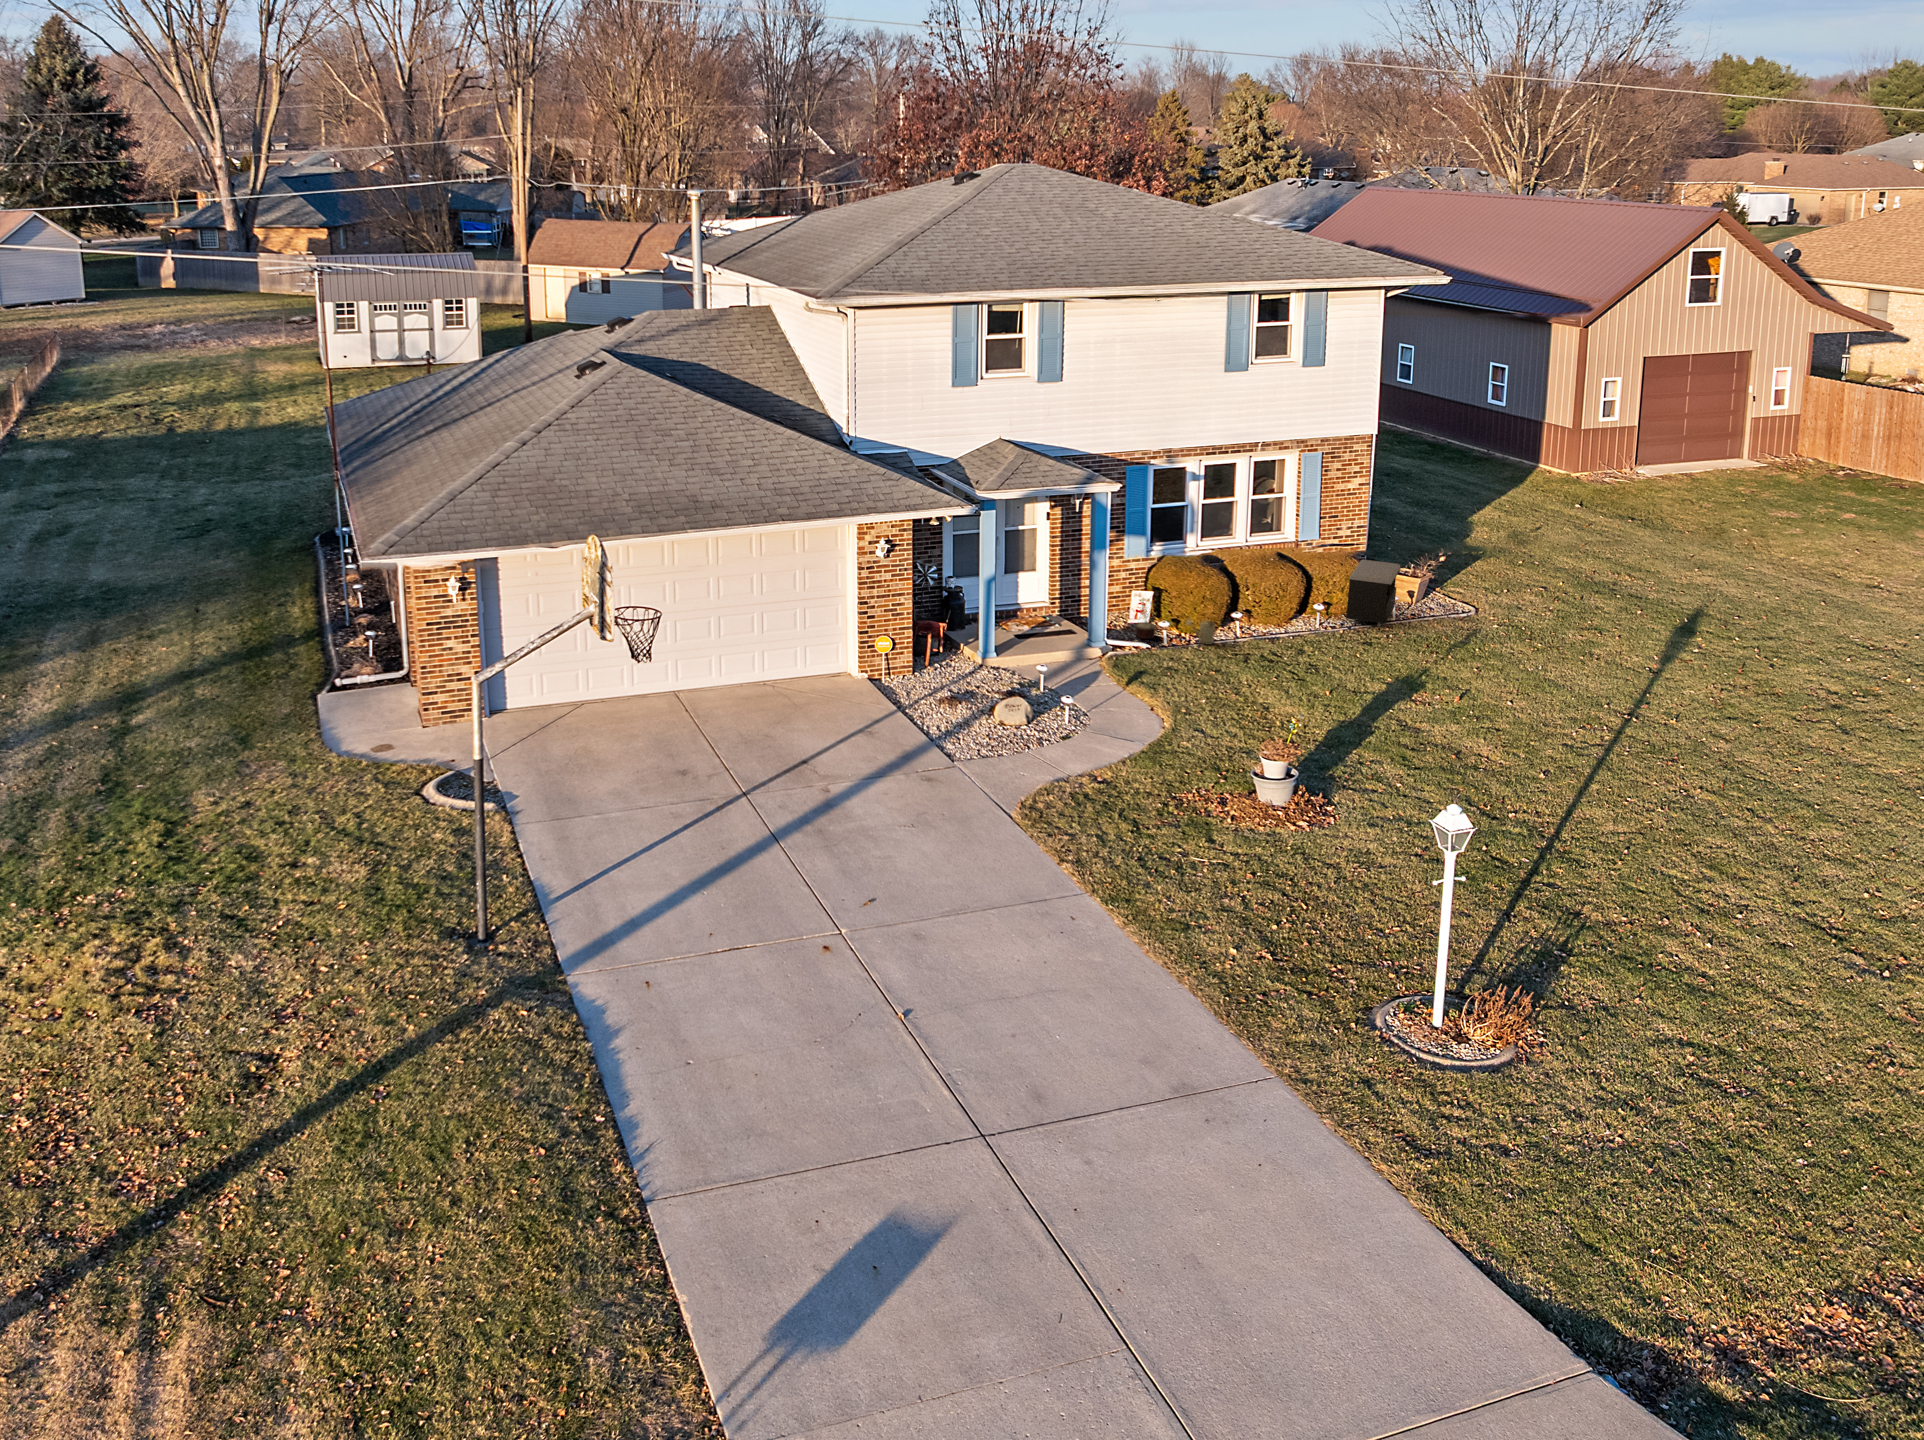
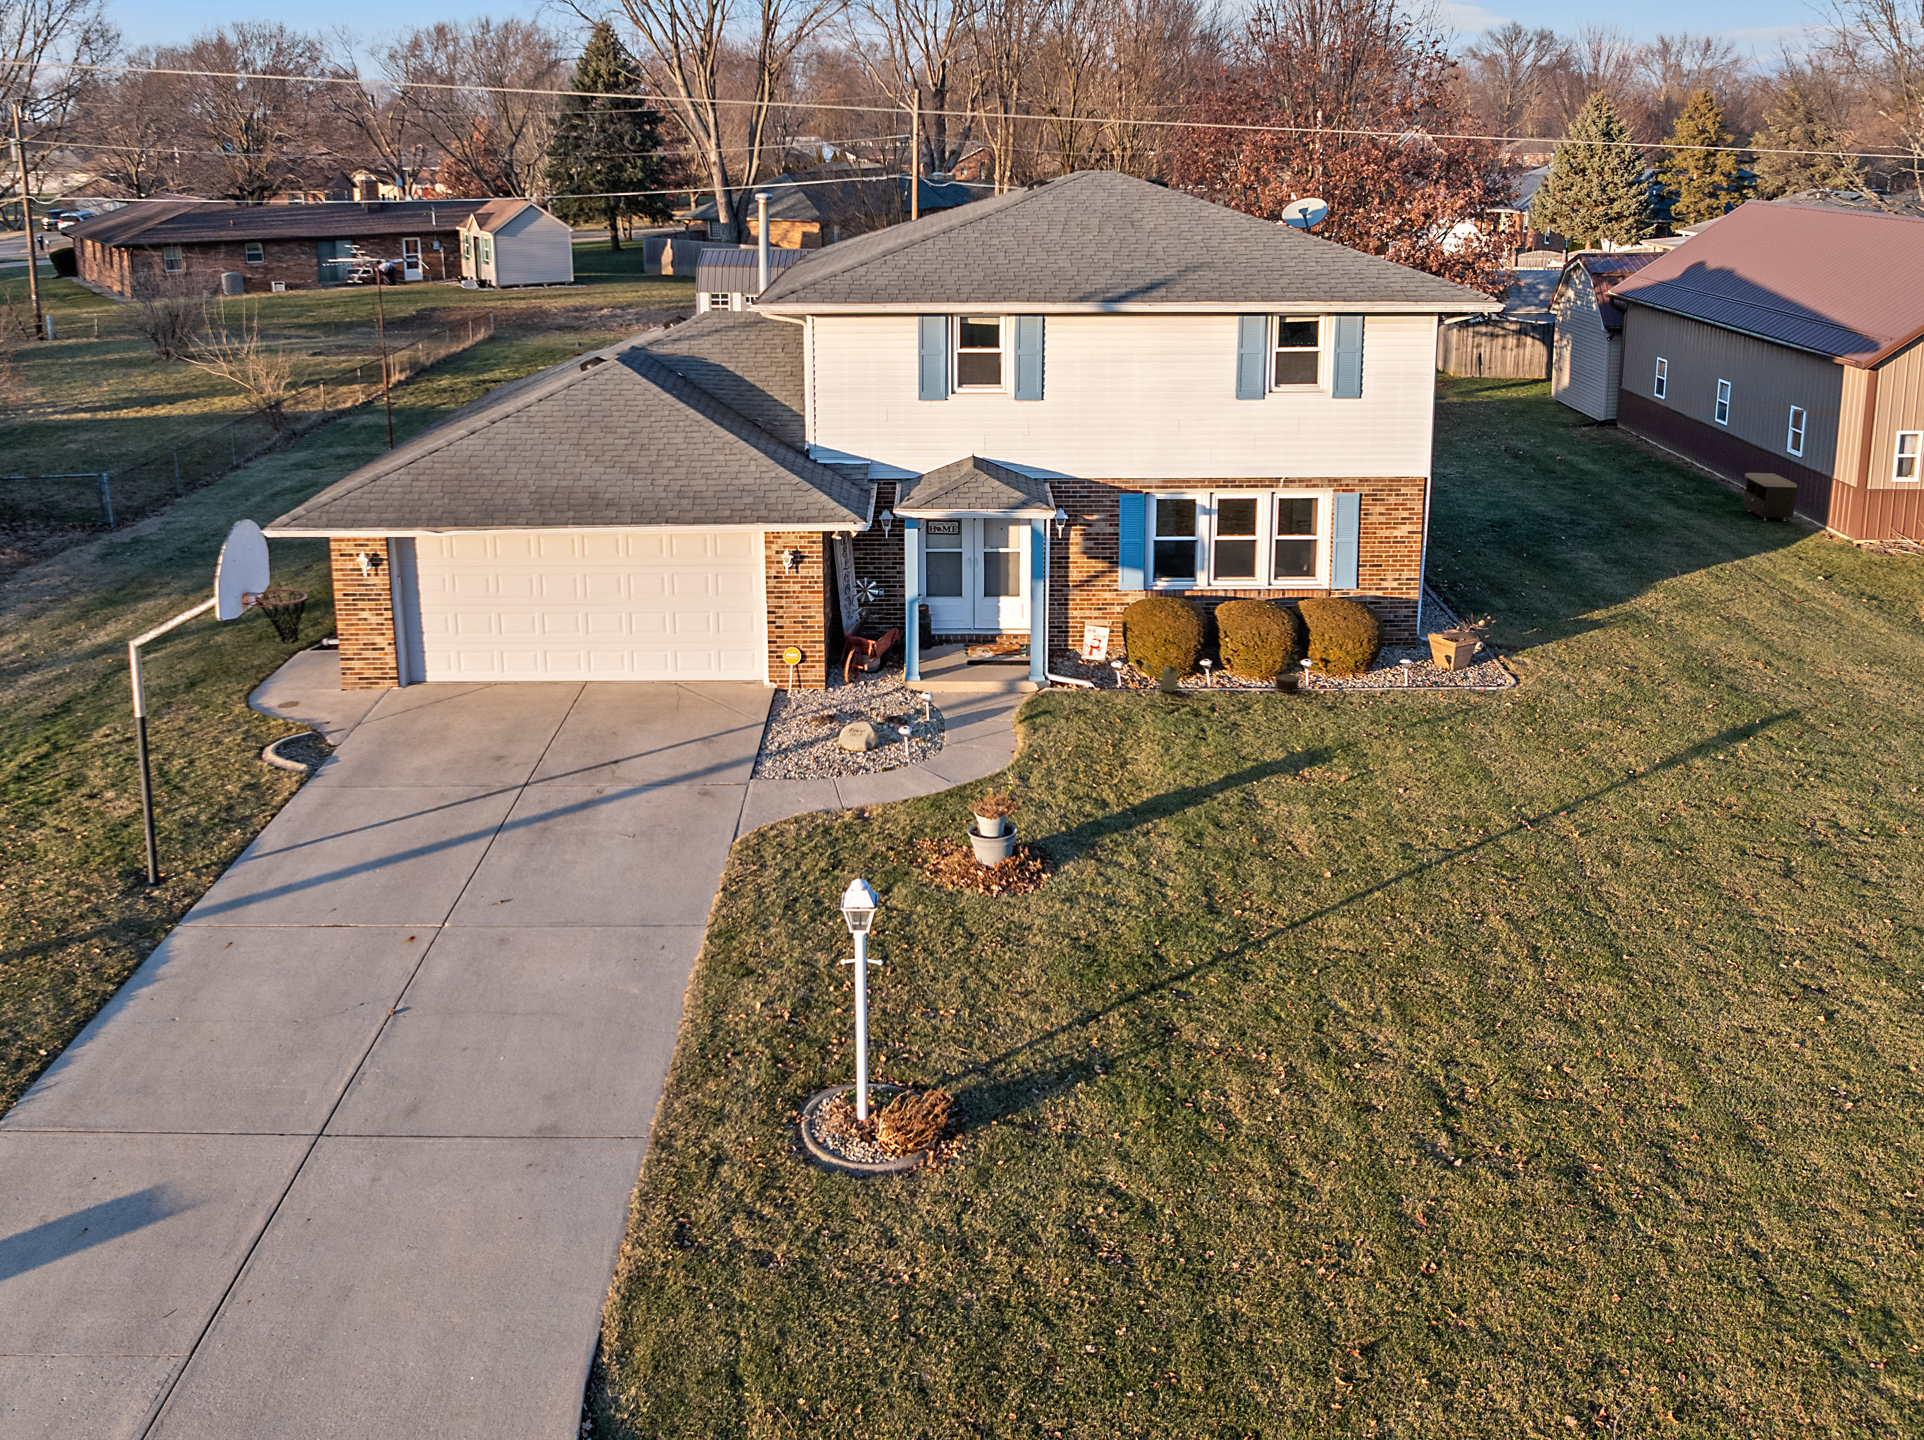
storage bench: present [1346,560,1400,627] -> present [1743,473,1797,521]
decorative plant: present [1135,602,1157,639] -> present [1272,650,1300,693]

